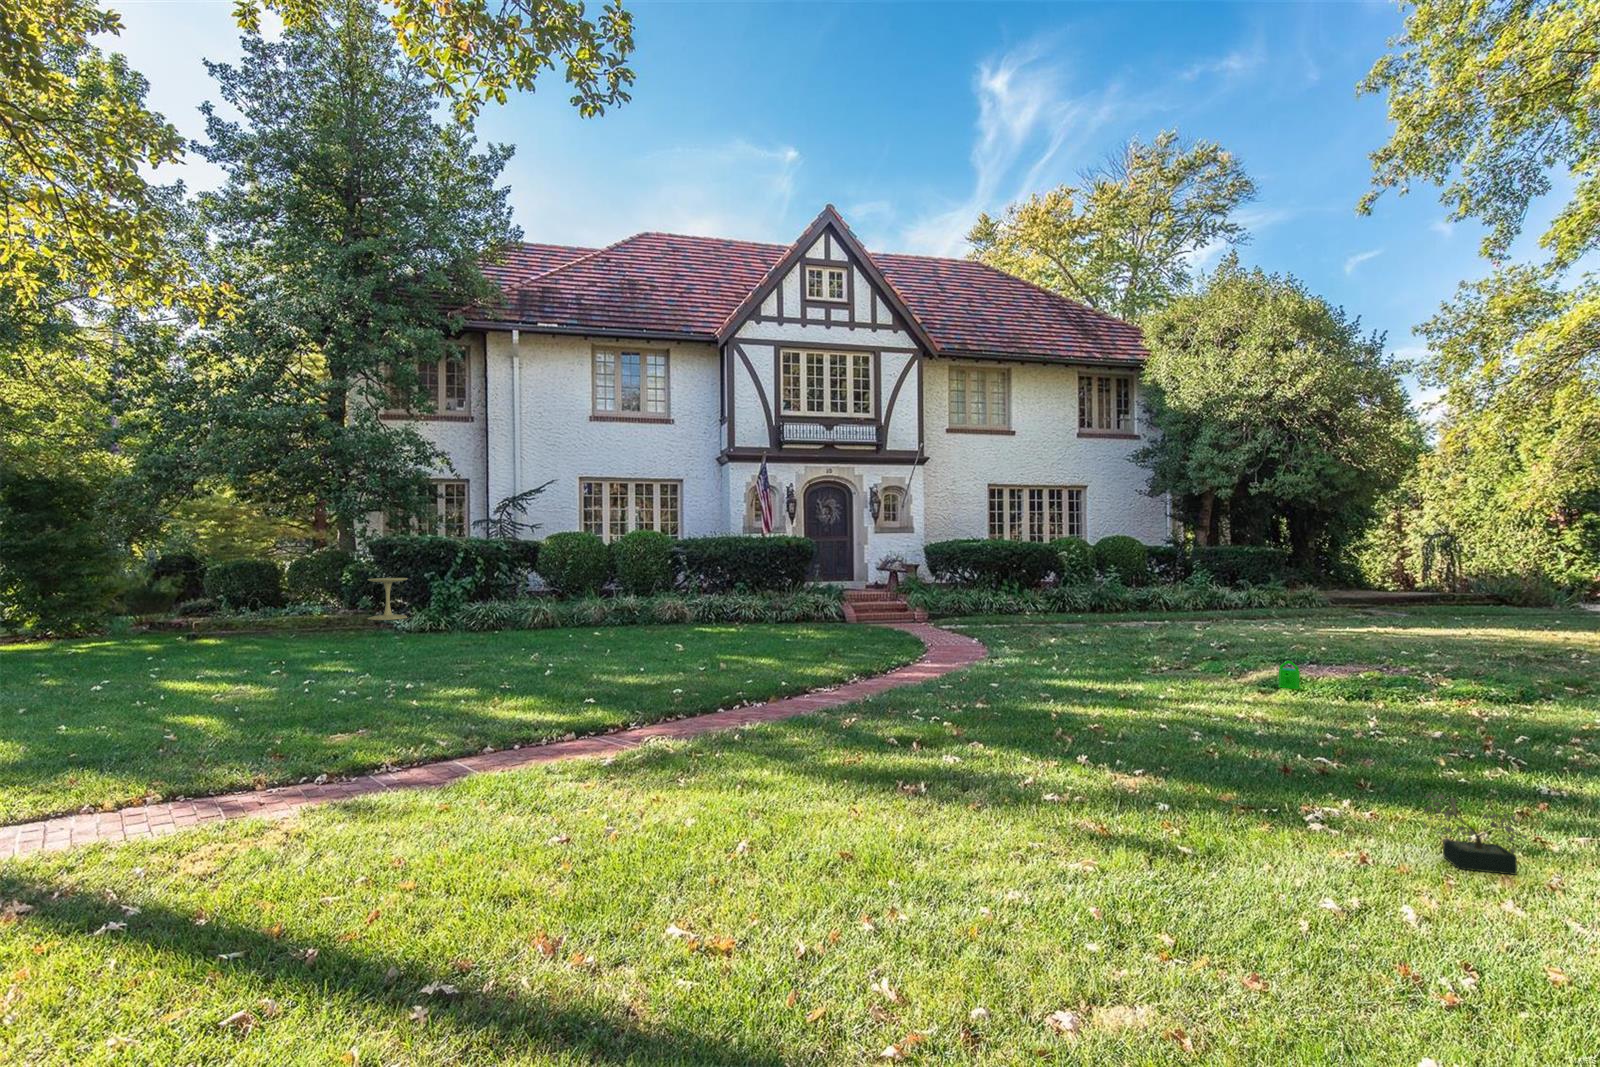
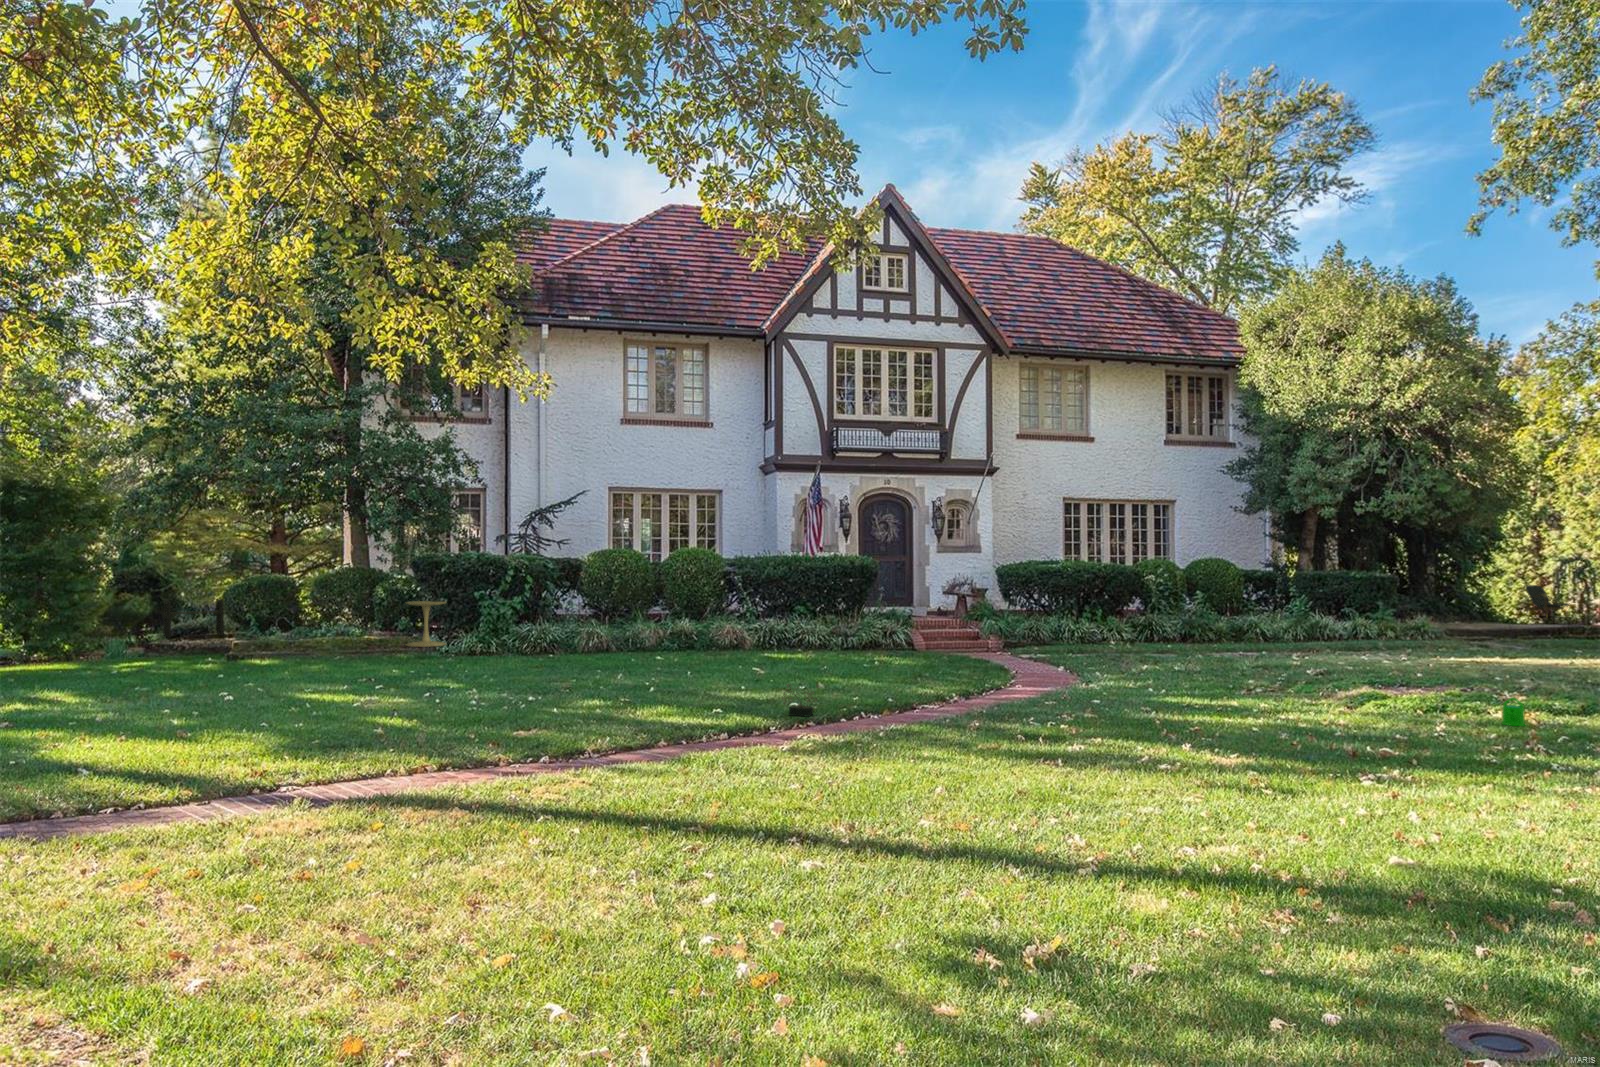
lounge chair: none [1391,559,1432,587] -> present [1526,585,1570,617]
bench: none [167,576,226,612] -> present [164,599,224,638]
watering can: present [1278,661,1300,689] -> present [1502,697,1525,726]
decorative plant: present [1423,792,1527,875] -> present [782,684,817,717]

